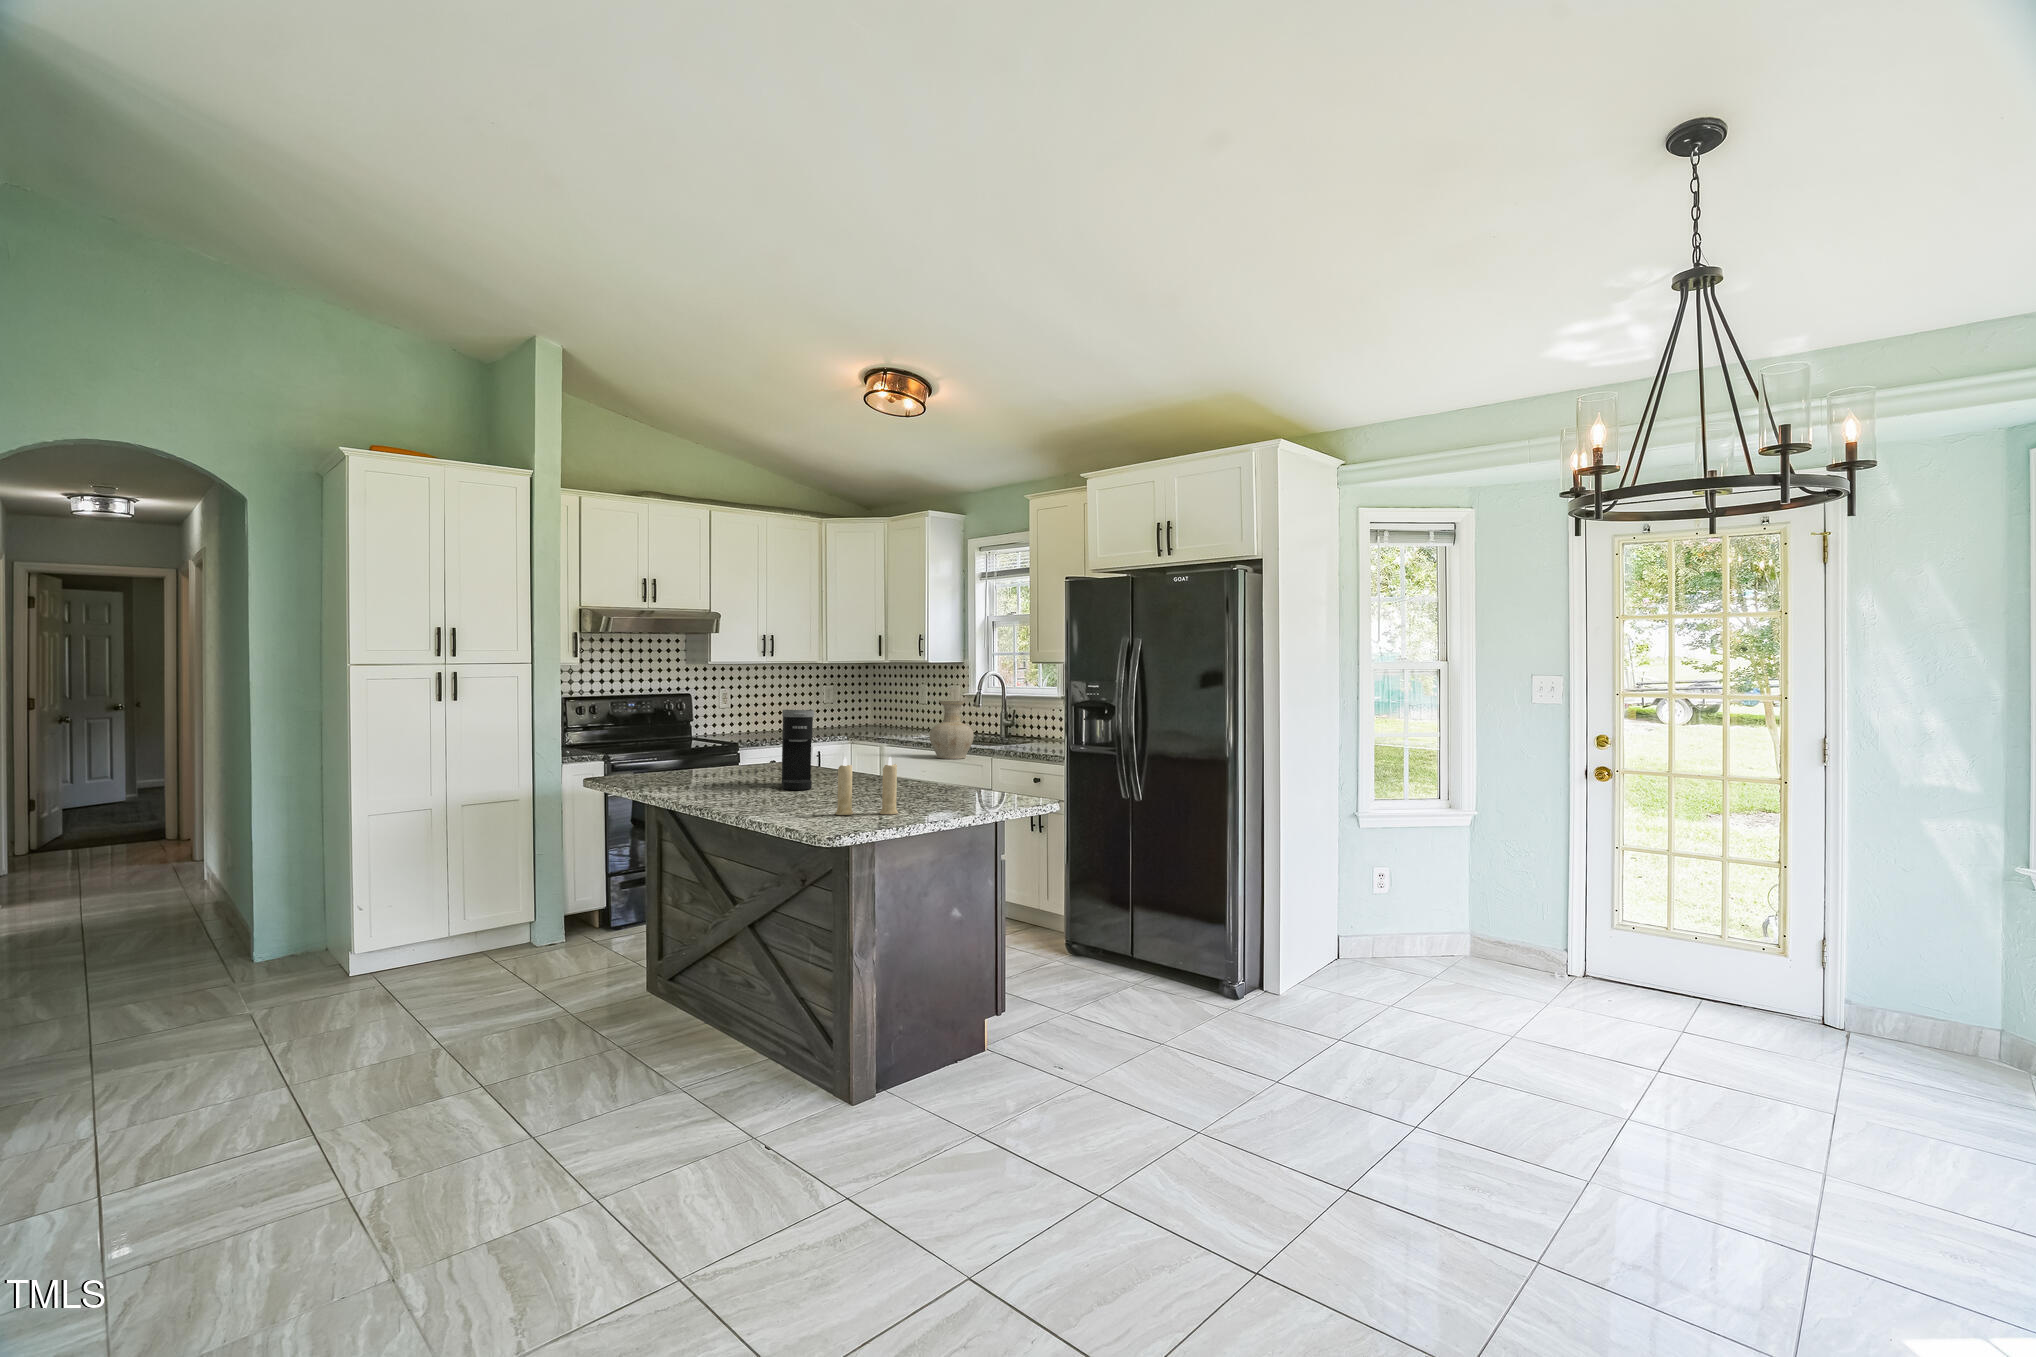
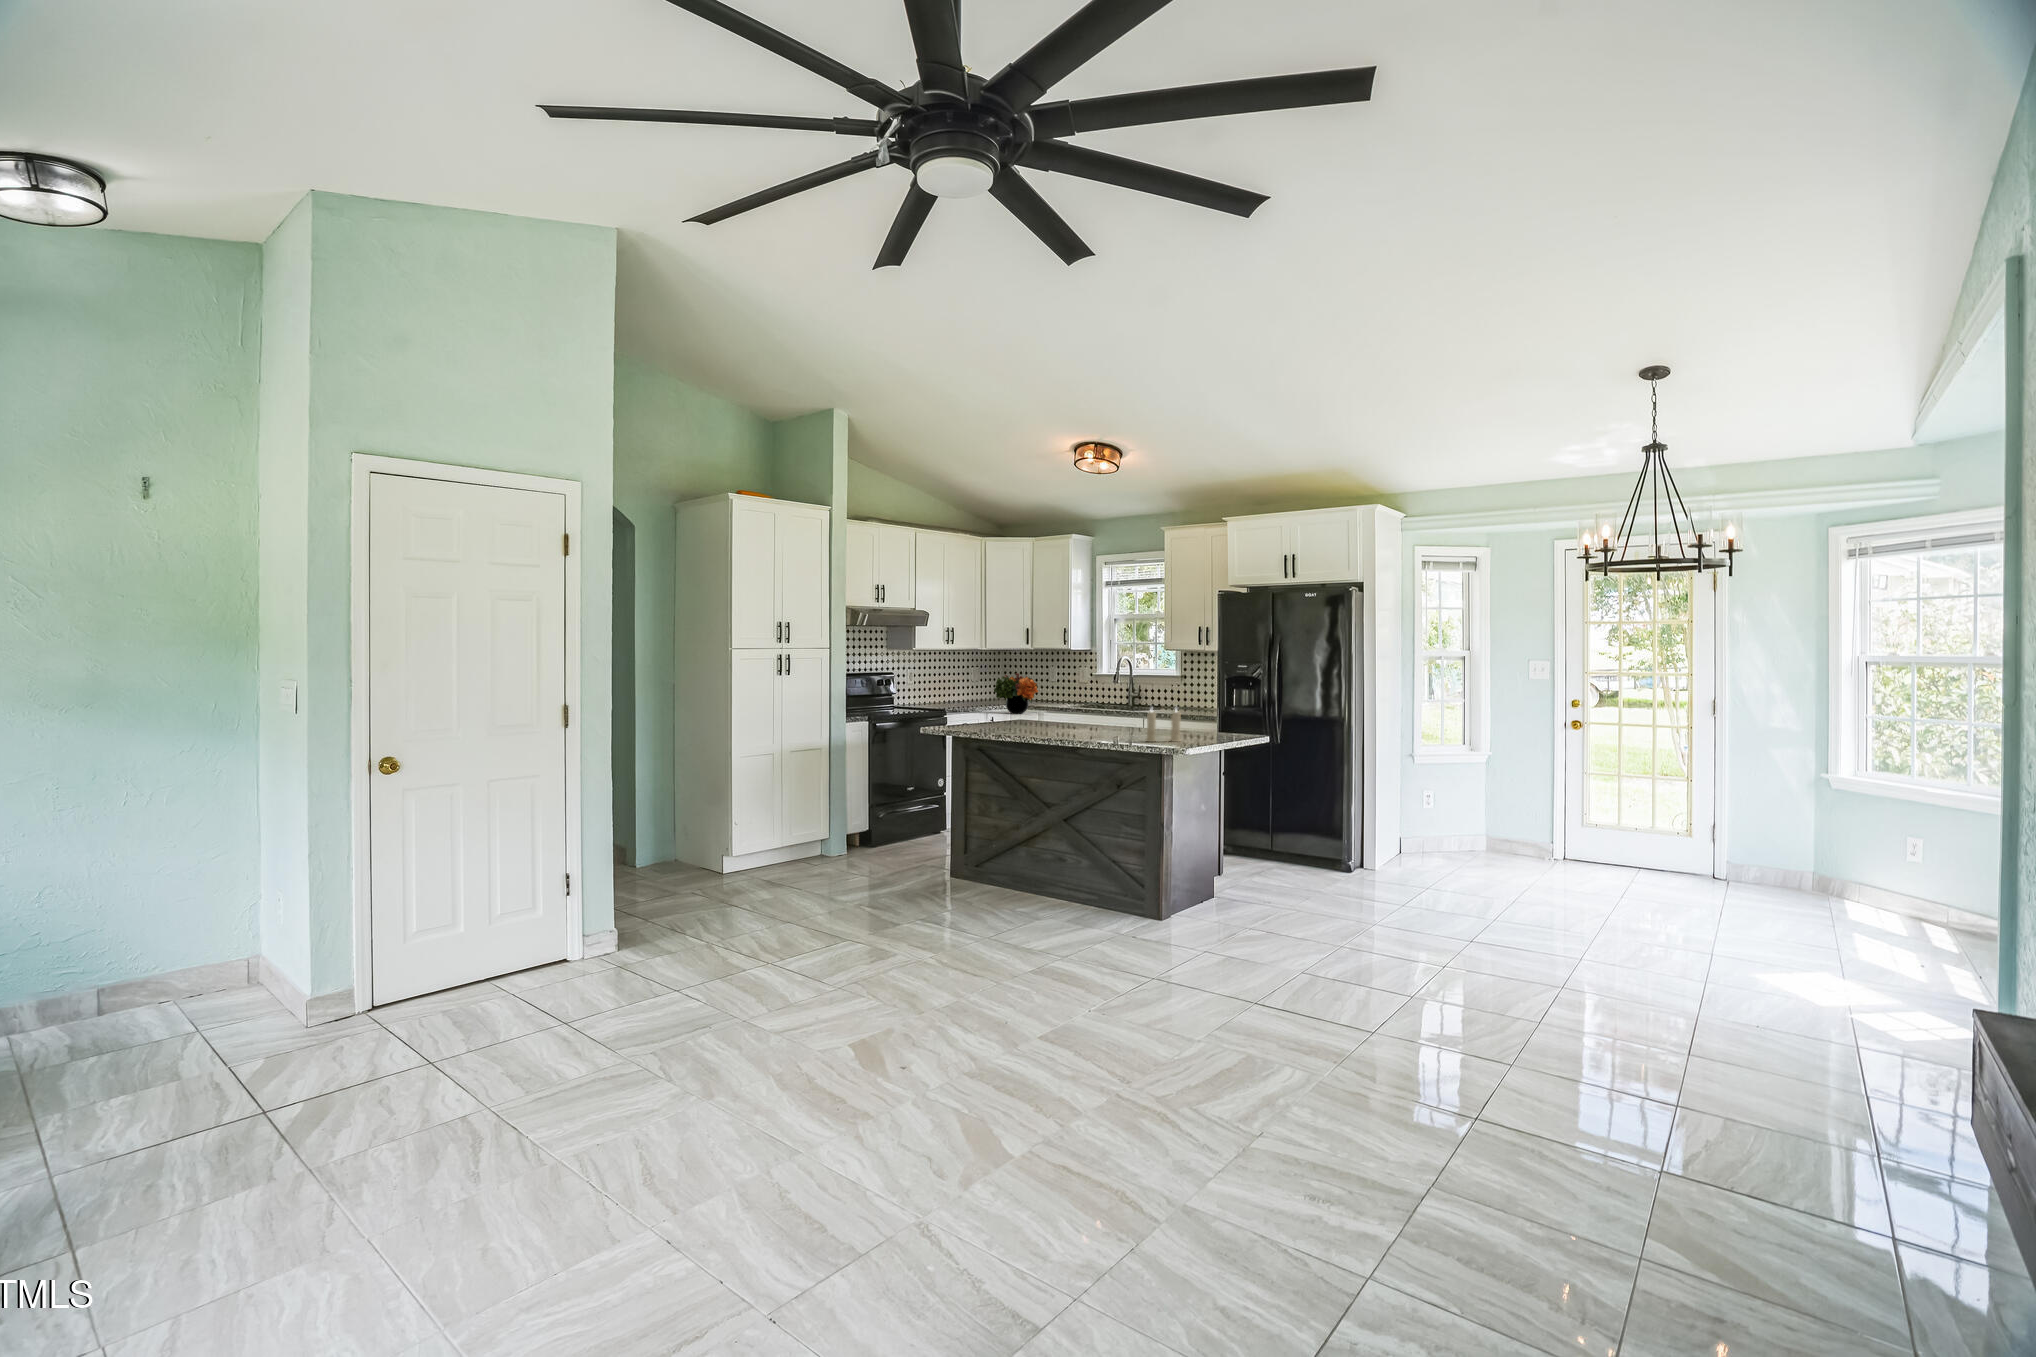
flower arrangement: none [811,695,874,748] -> present [994,673,1038,714]
vase: present [930,700,974,759] -> none [1099,677,1132,719]
coffee maker: present [782,710,814,790] -> none [1056,680,1088,732]

